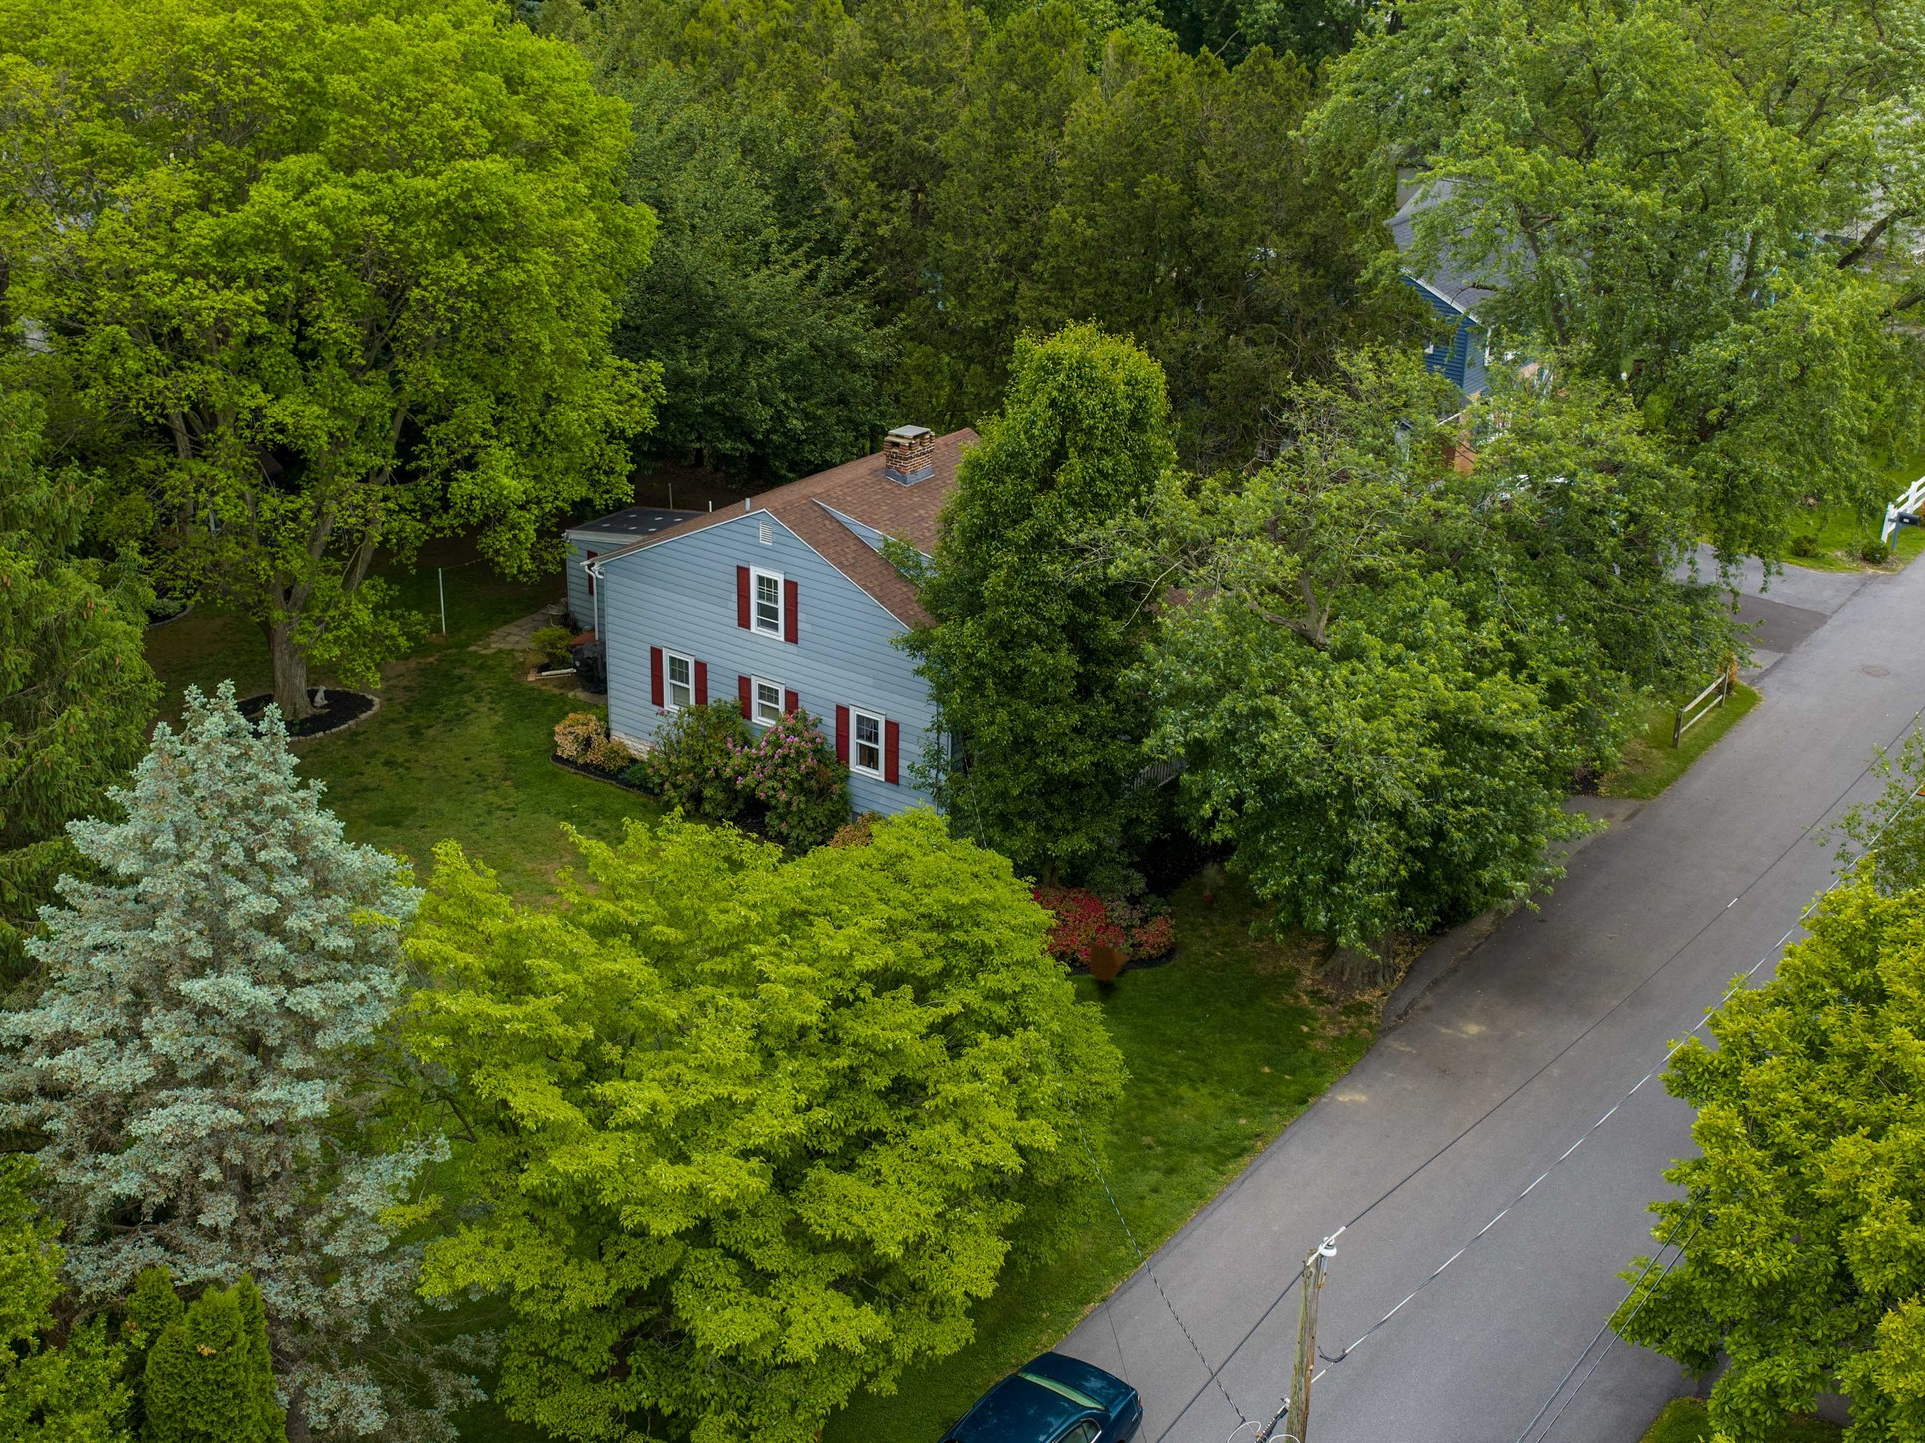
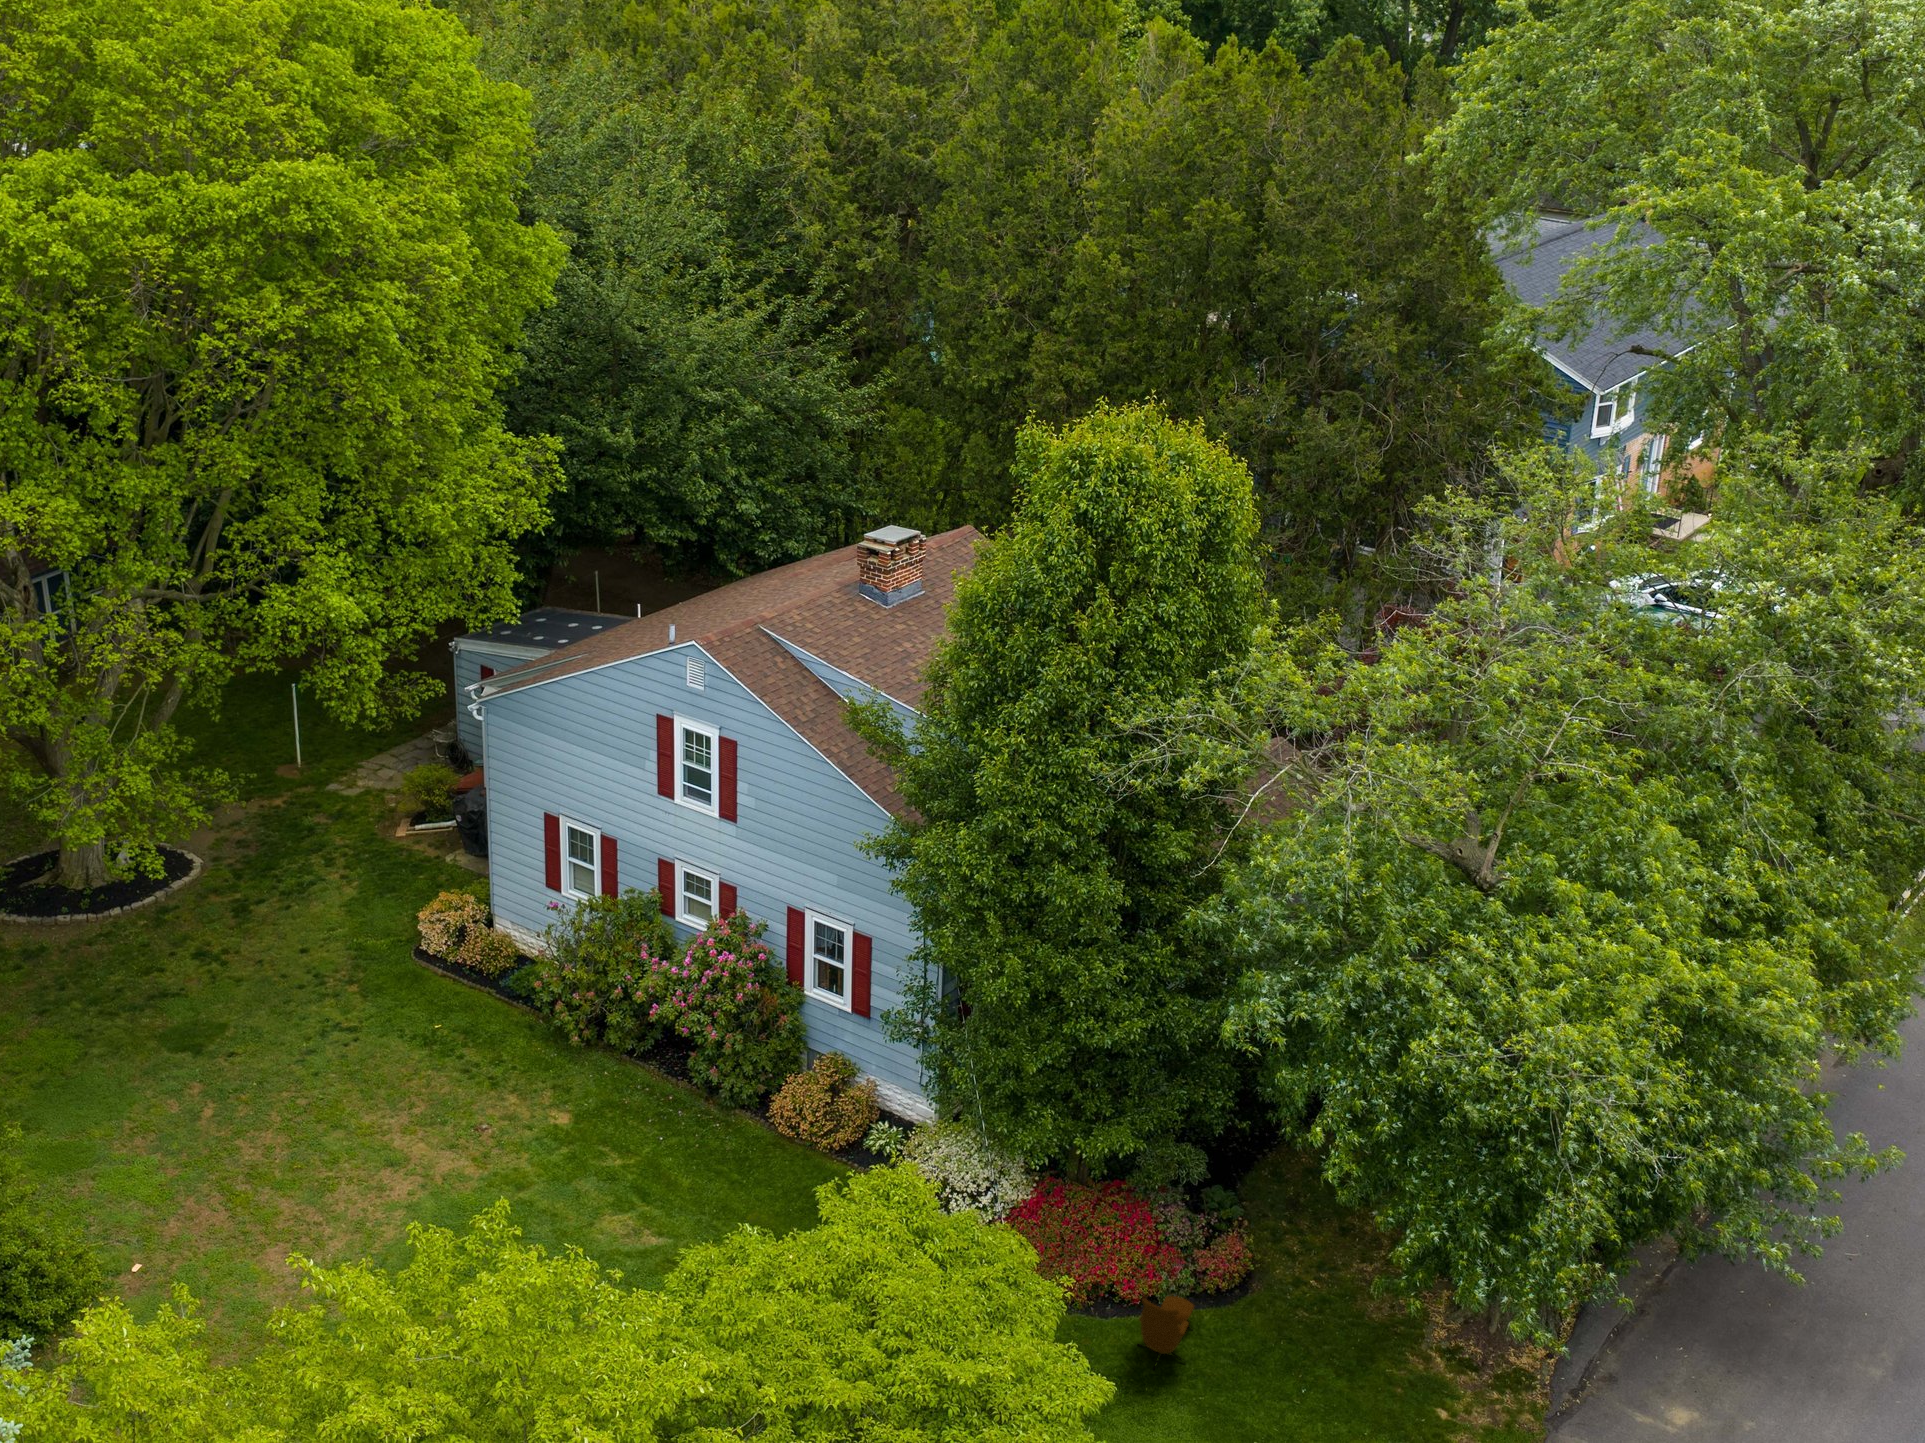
potted tree: present [1203,862,1223,902] -> none [1286,1140,1321,1195]

